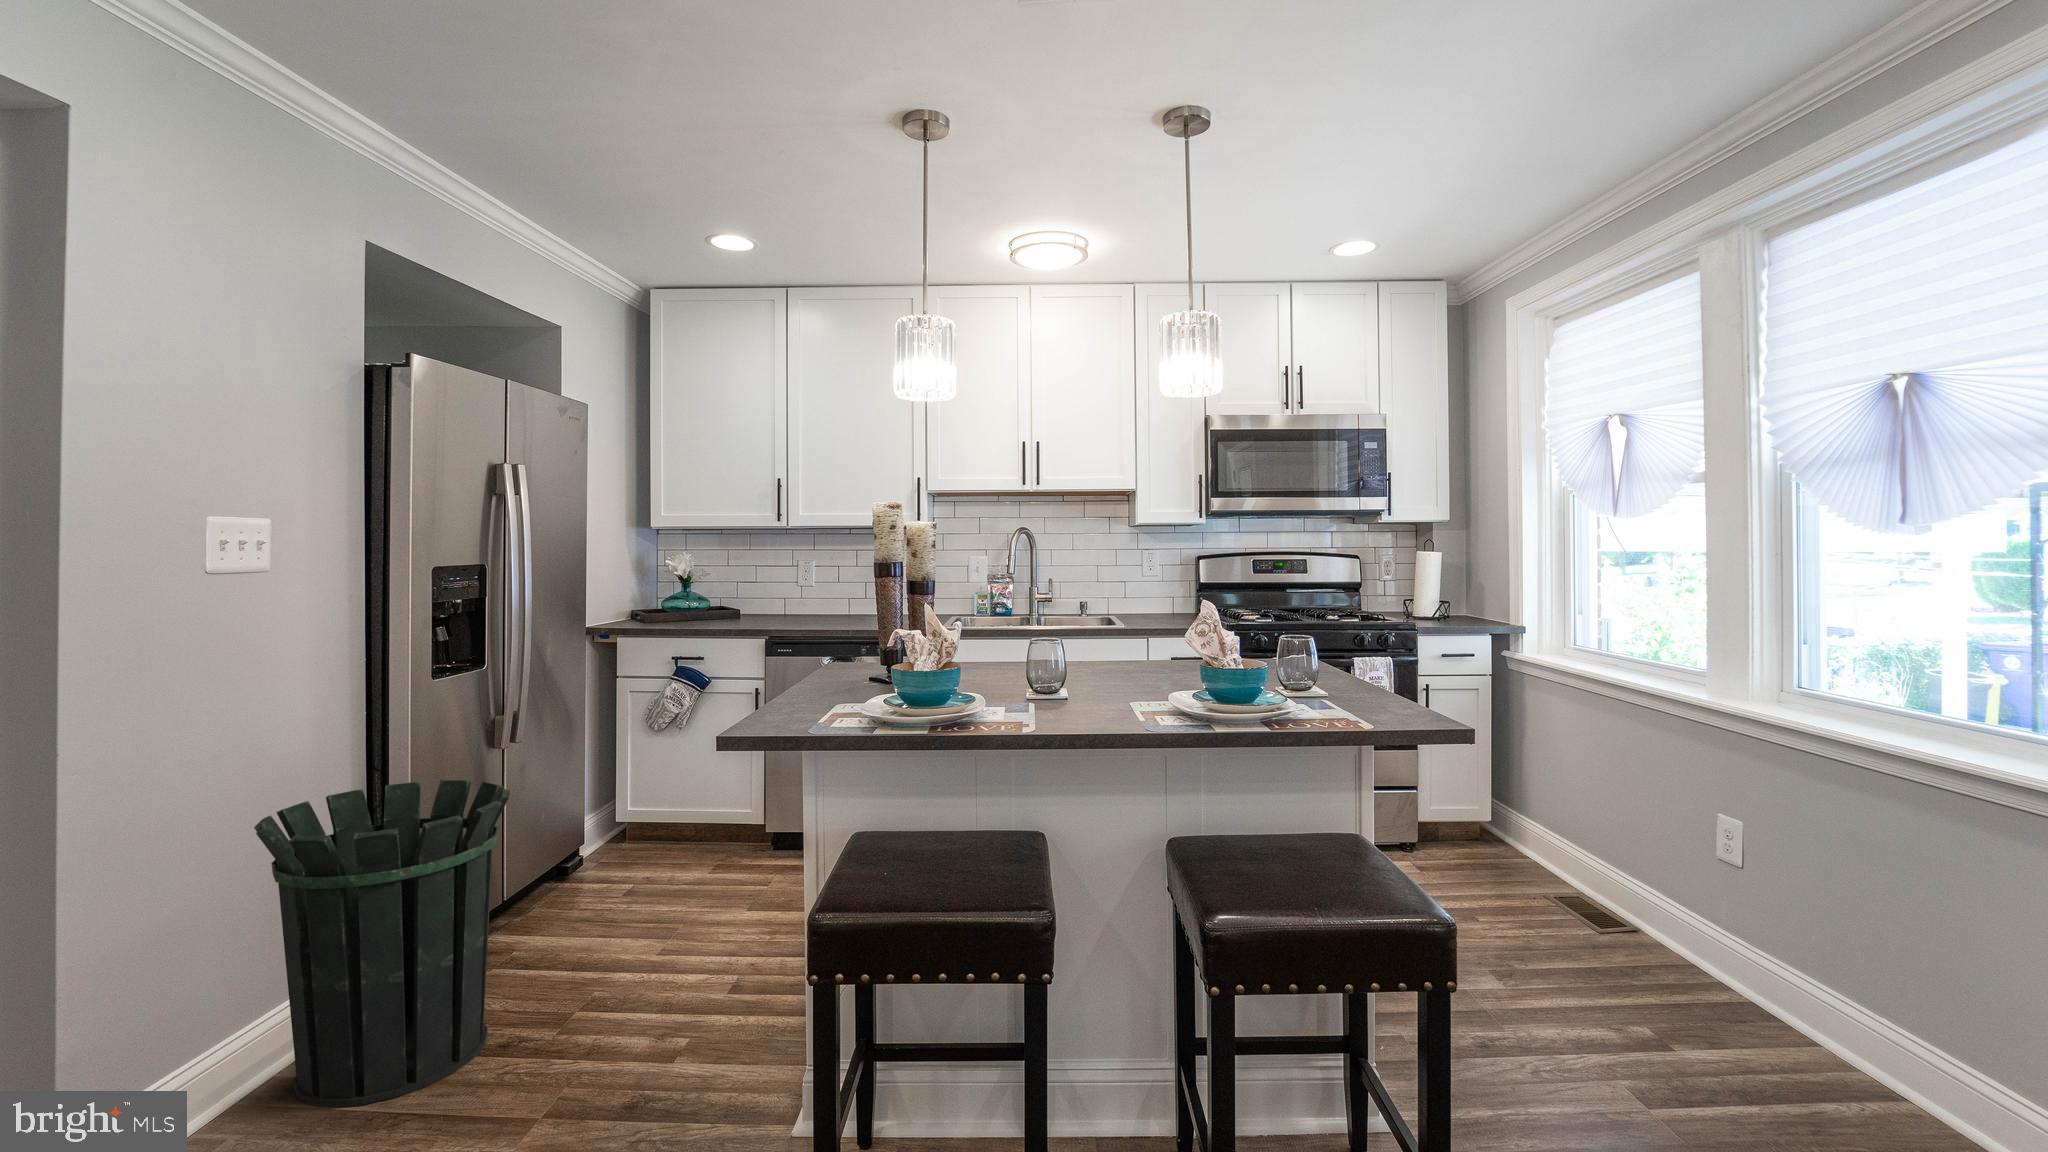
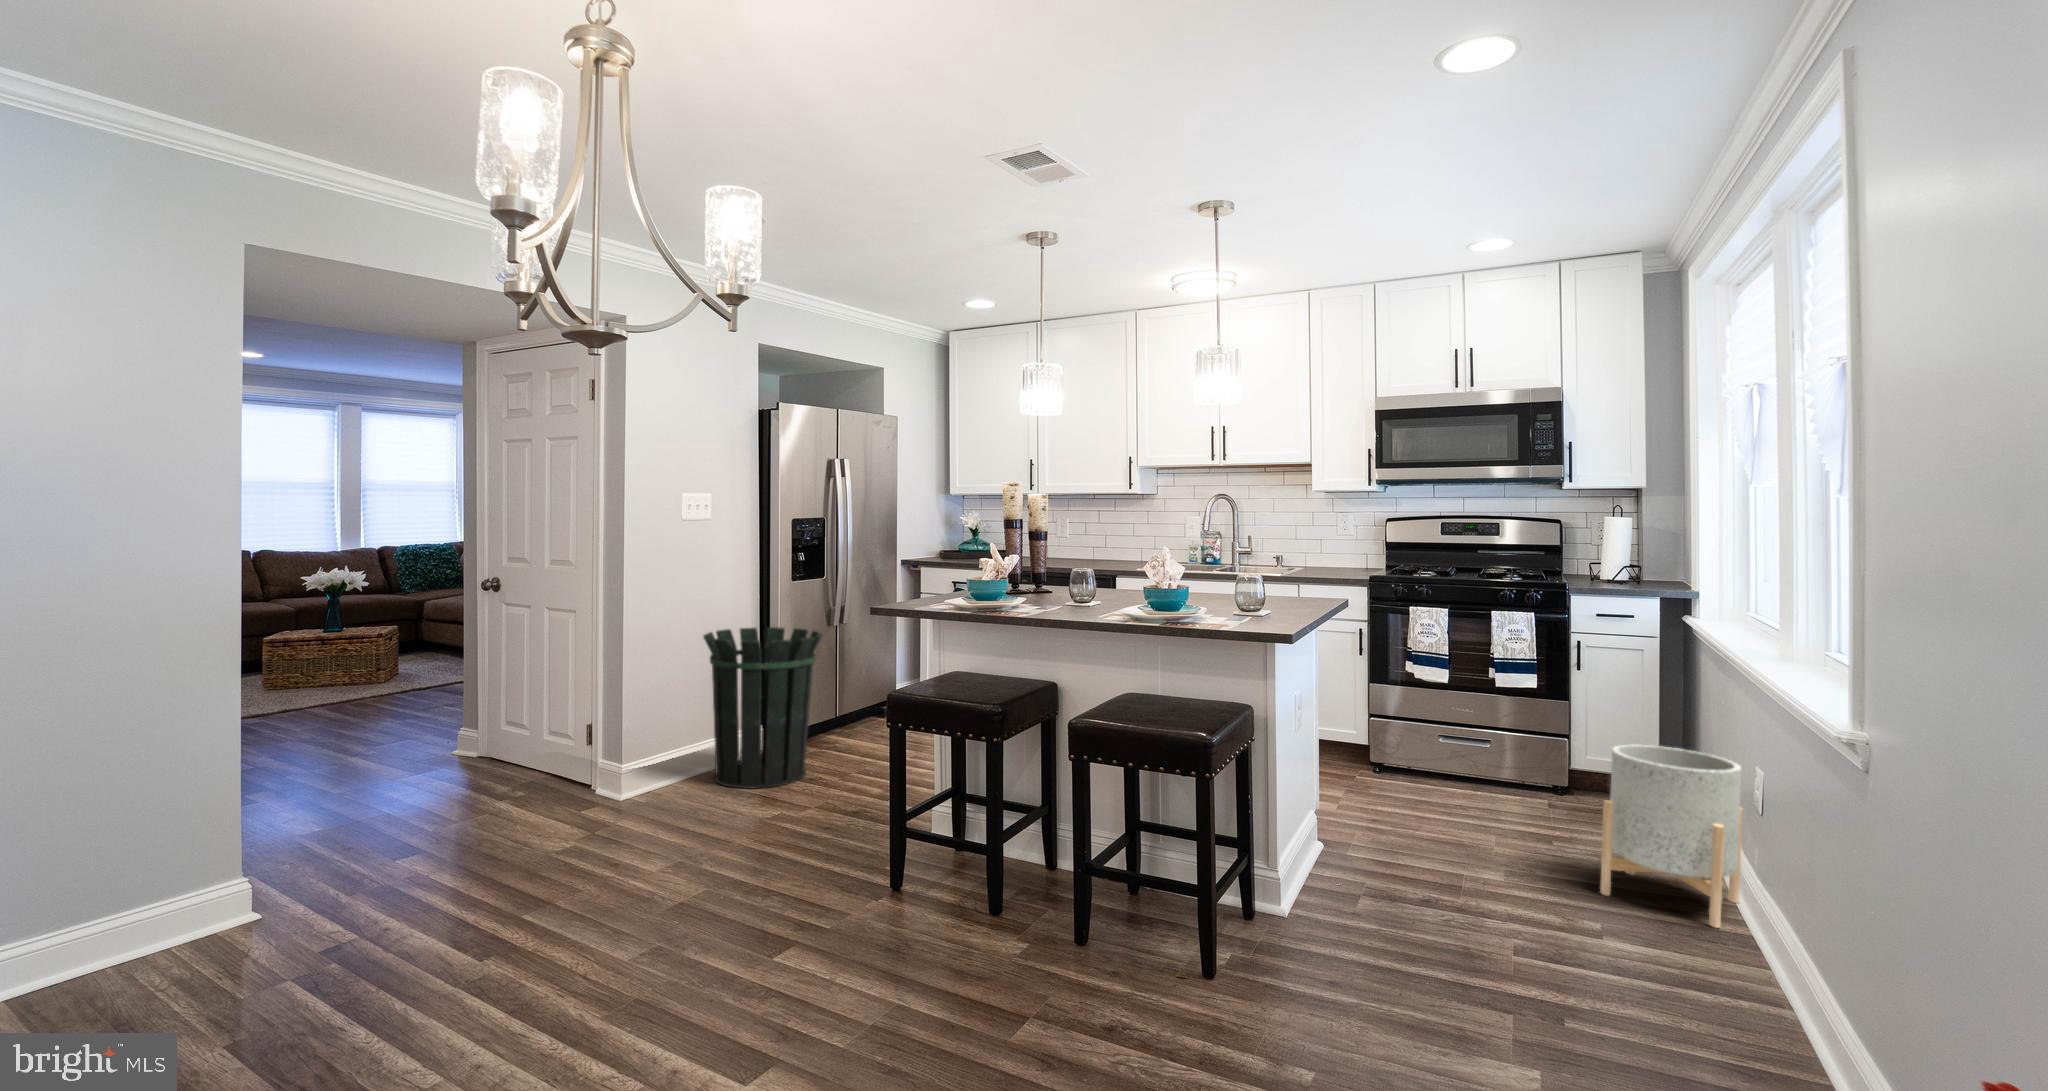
planter: none [1578,809,1726,1010] -> present [1600,745,1743,928]

